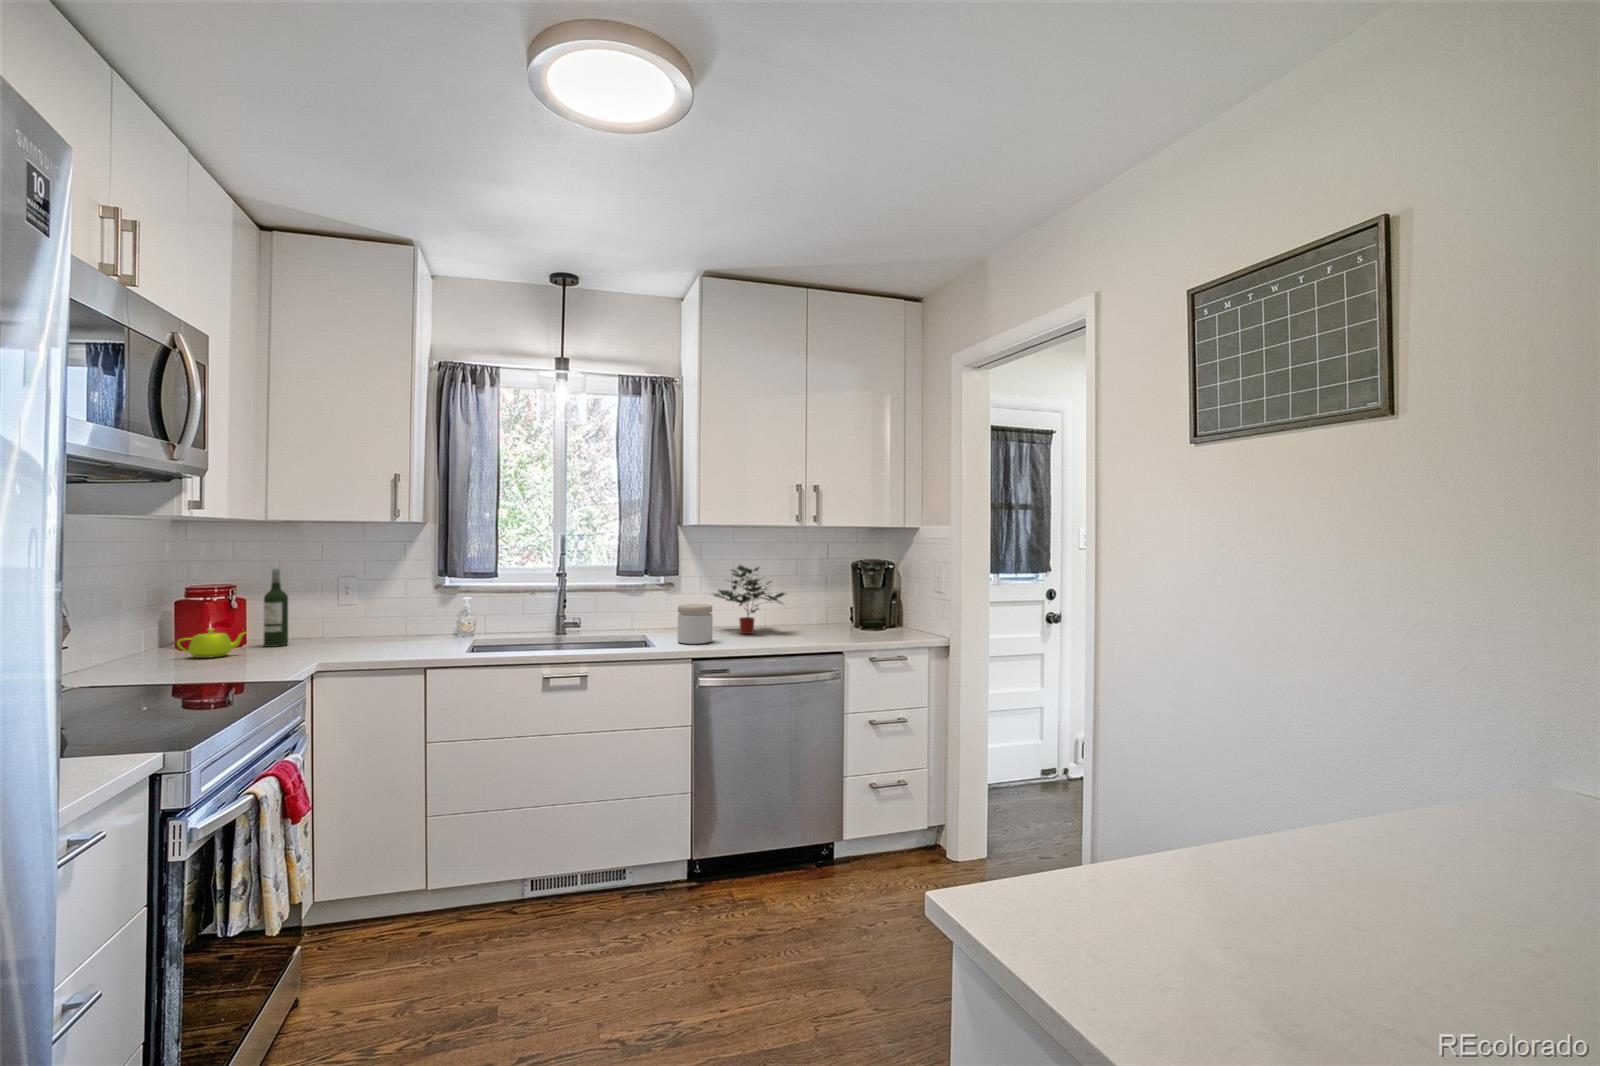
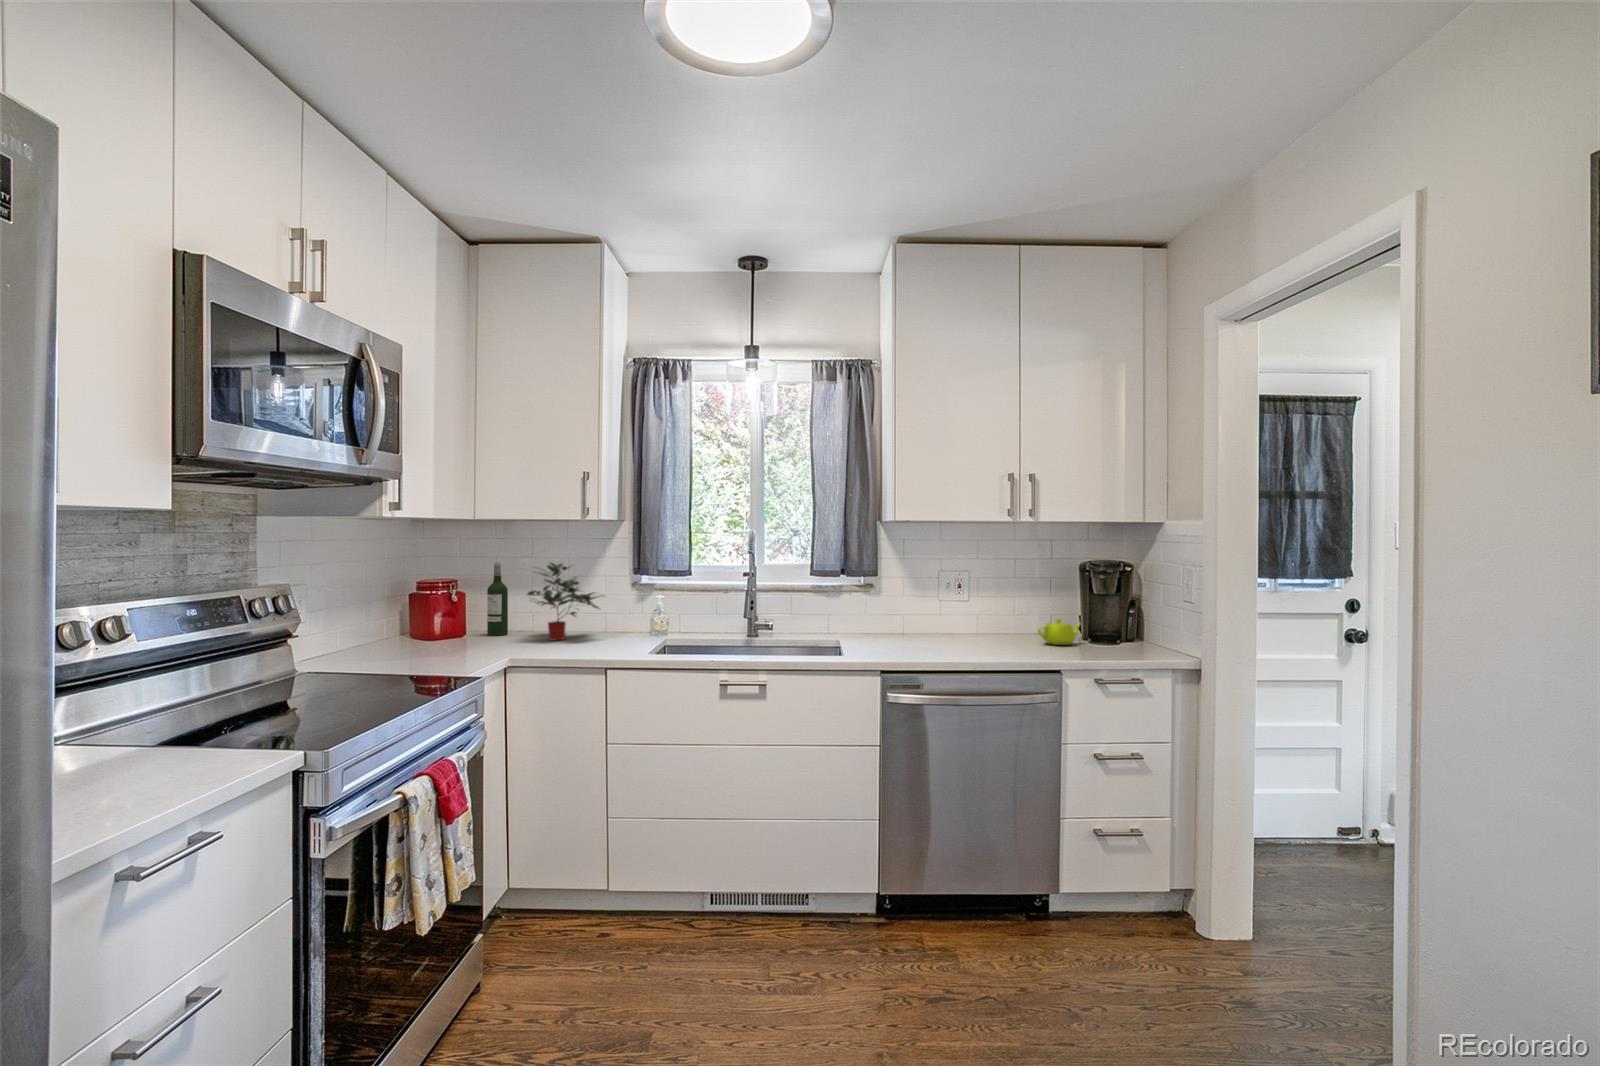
potted plant: present [714,565,785,634] -> present [527,563,599,640]
jar: present [678,604,713,644] -> none [868,607,906,651]
teapot: present [177,629,245,658] -> present [1038,619,1080,645]

